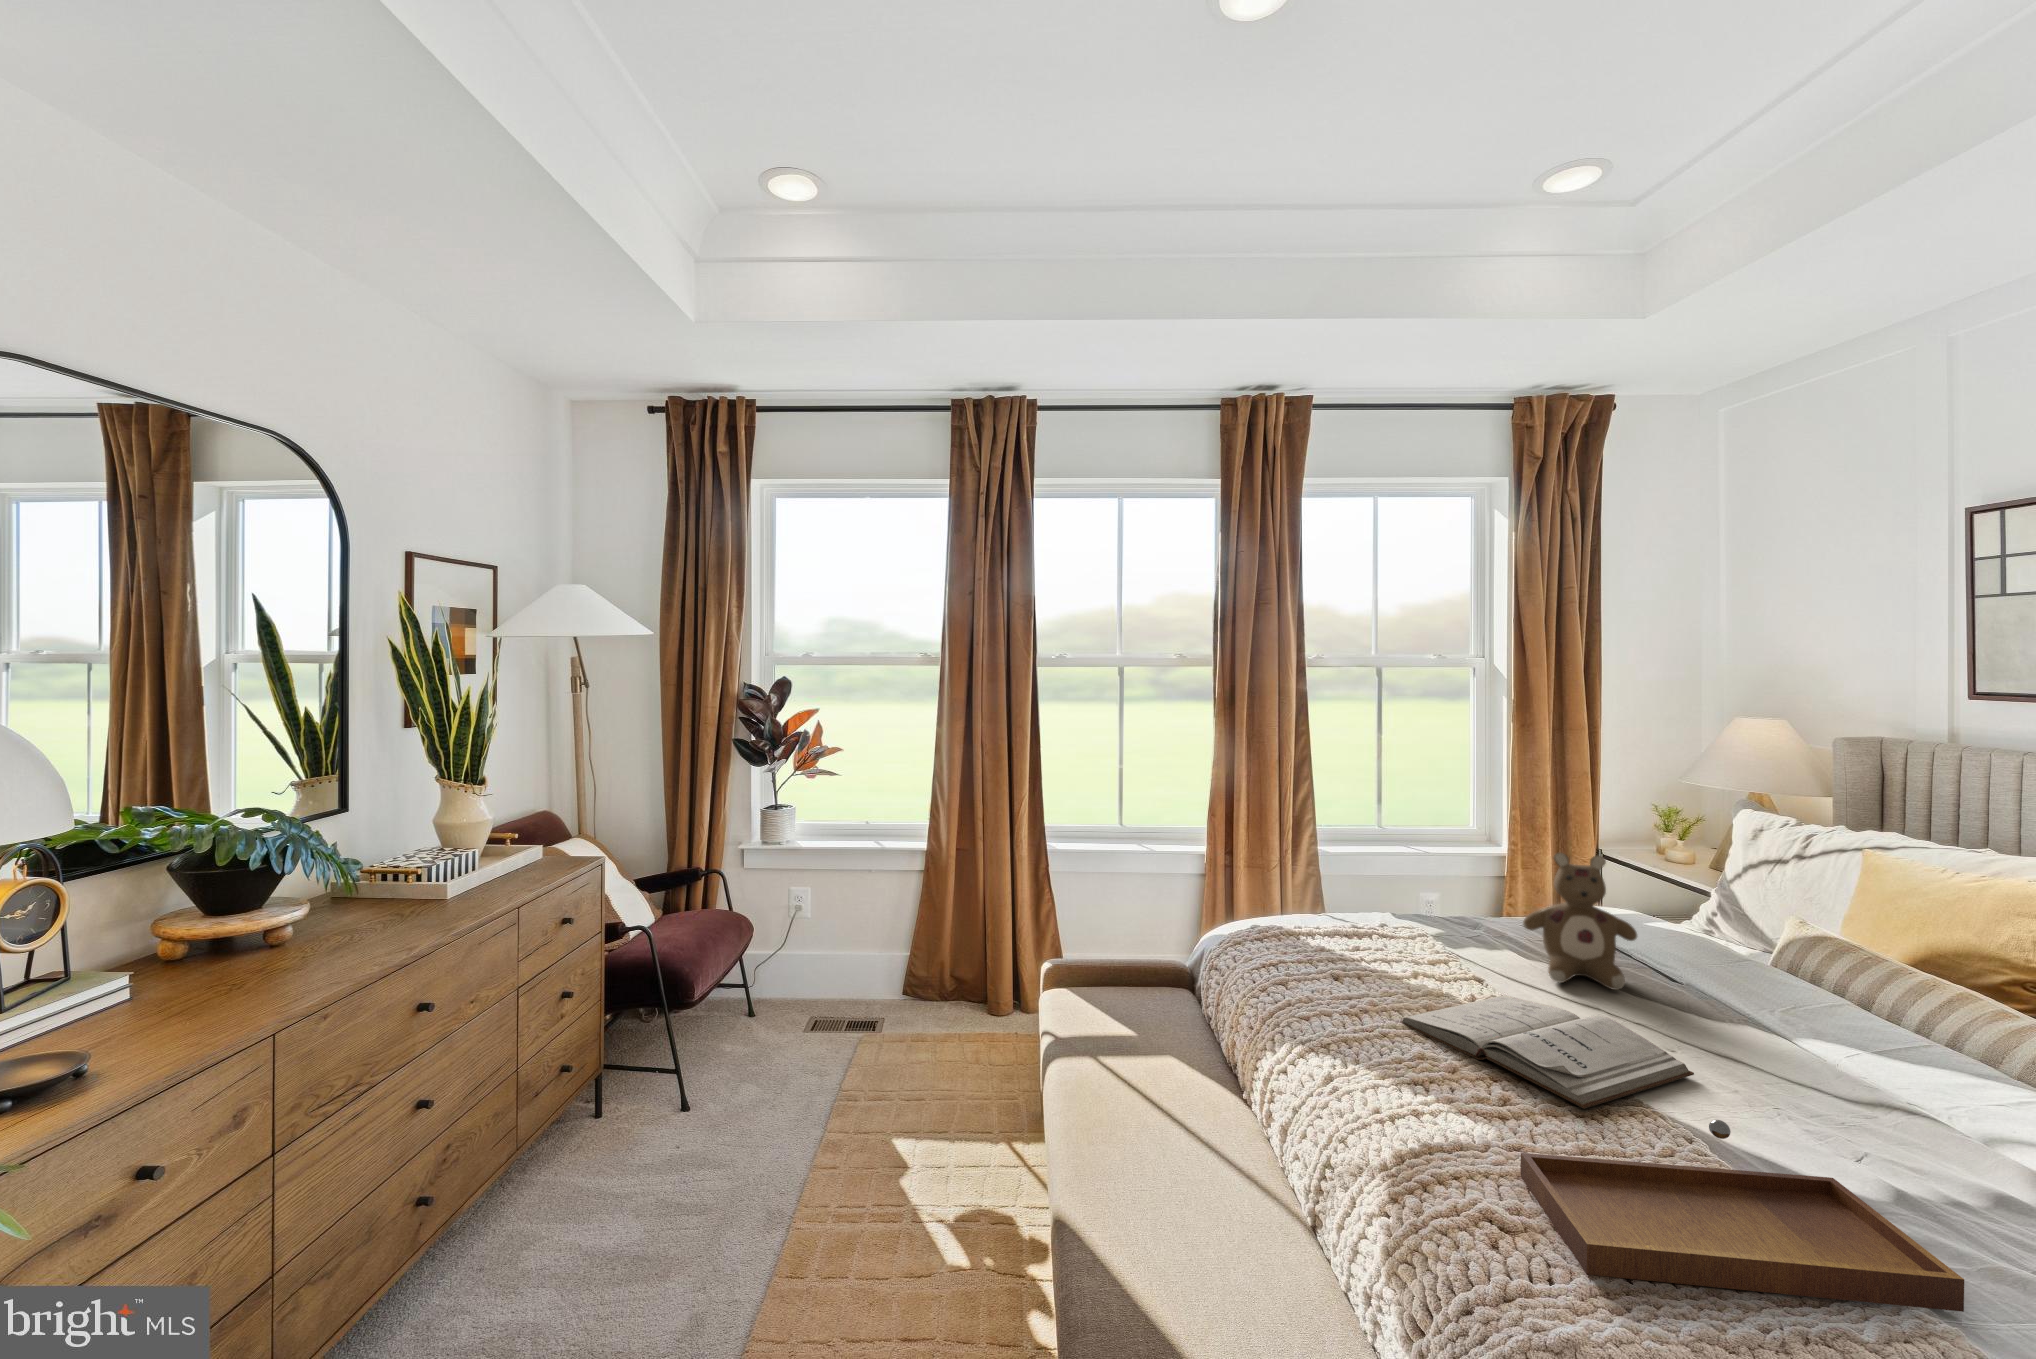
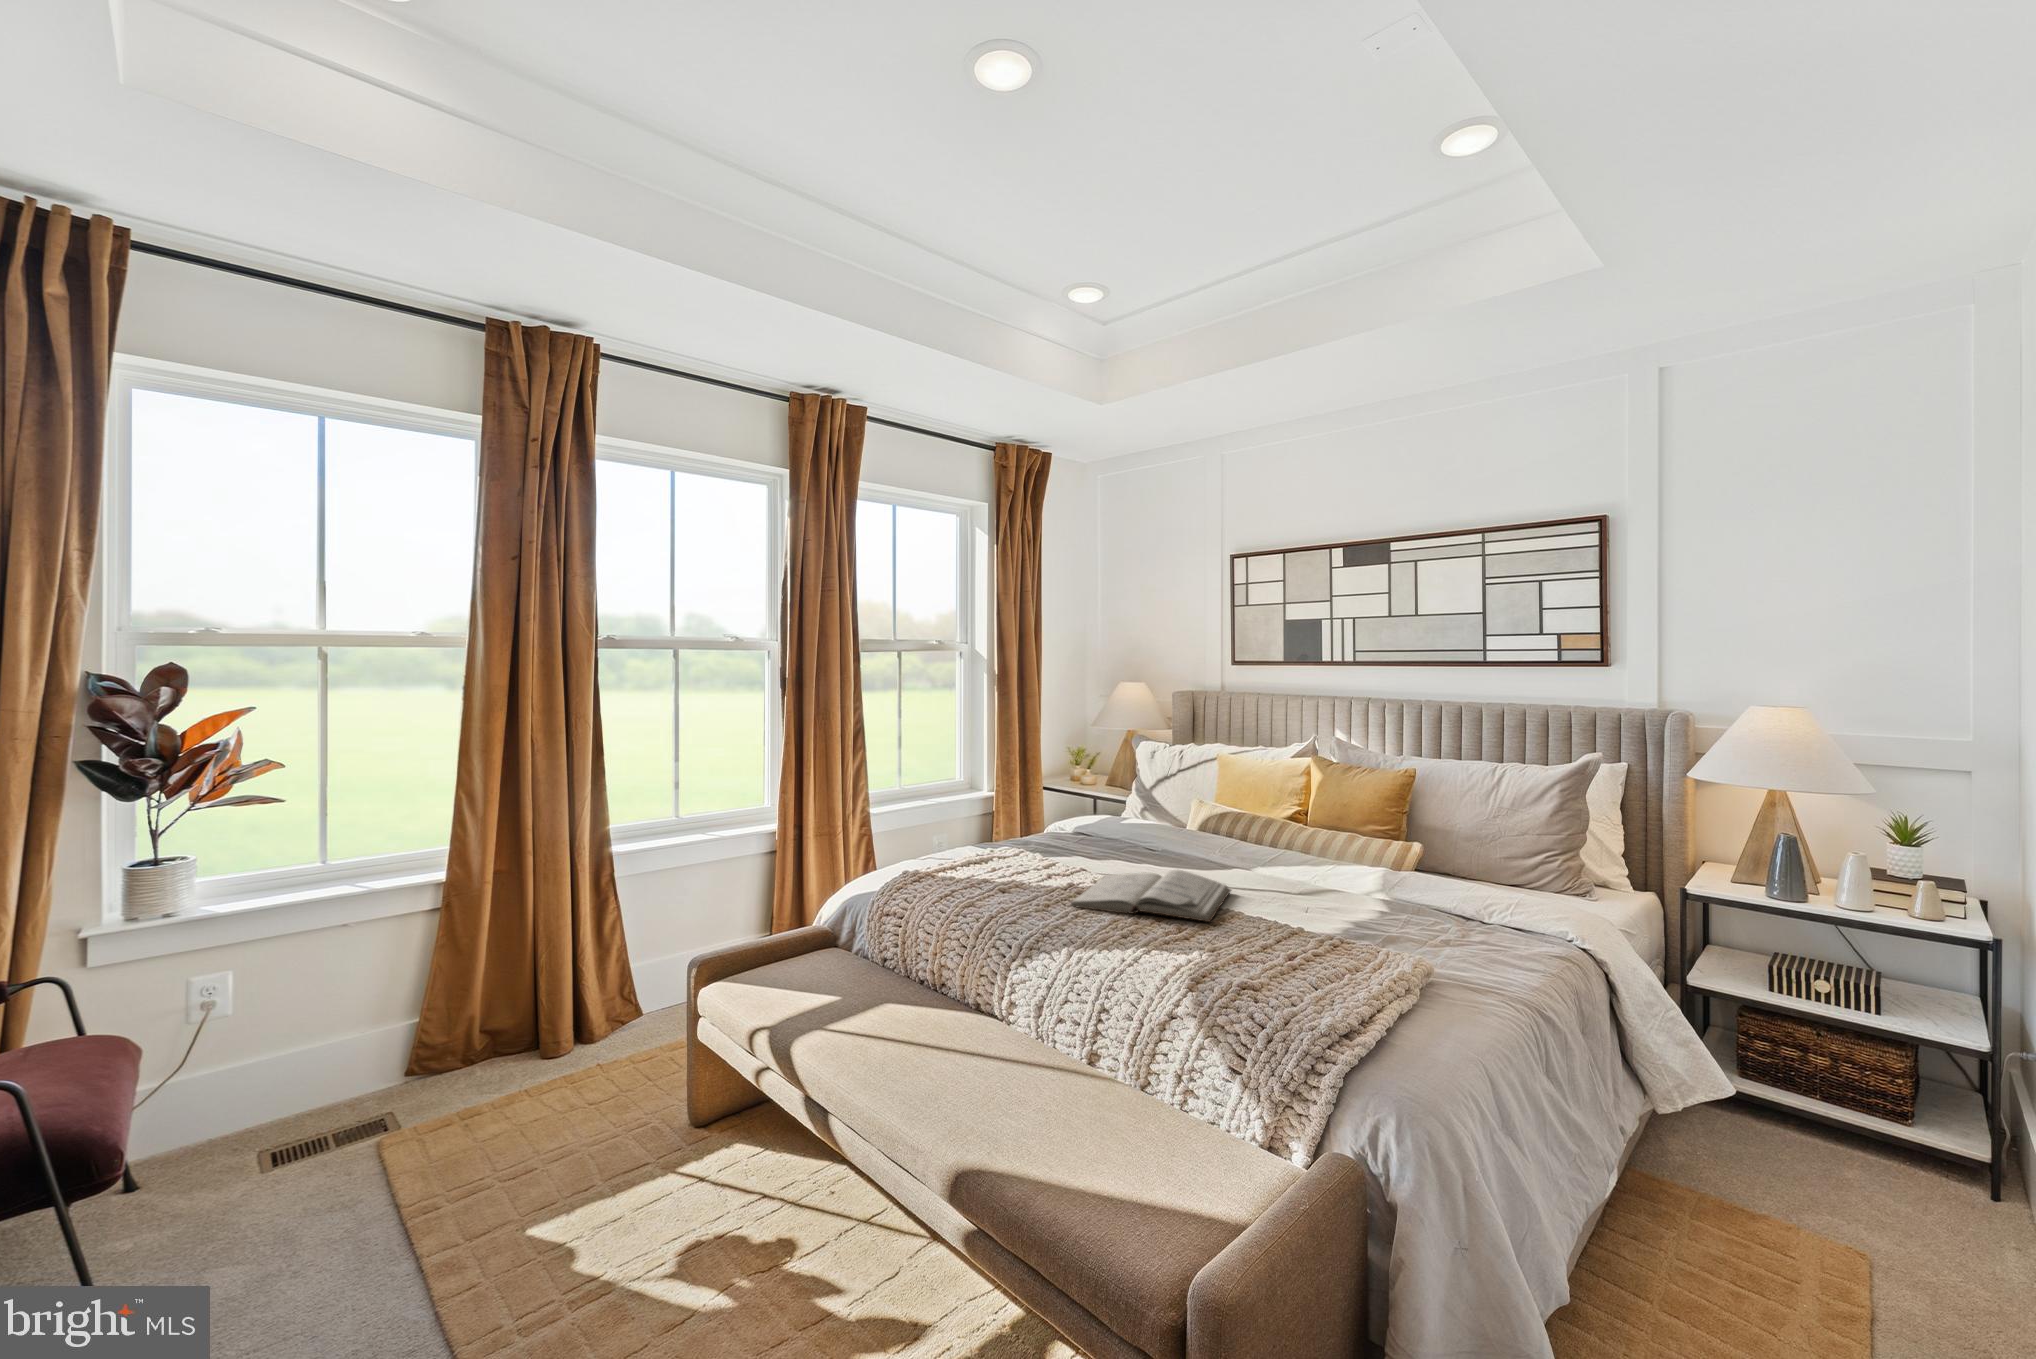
stuffed bear: present [1523,853,1637,990] -> none [1089,772,1156,862]
tray: present [1520,1120,1964,1312] -> none [1222,894,1421,999]

